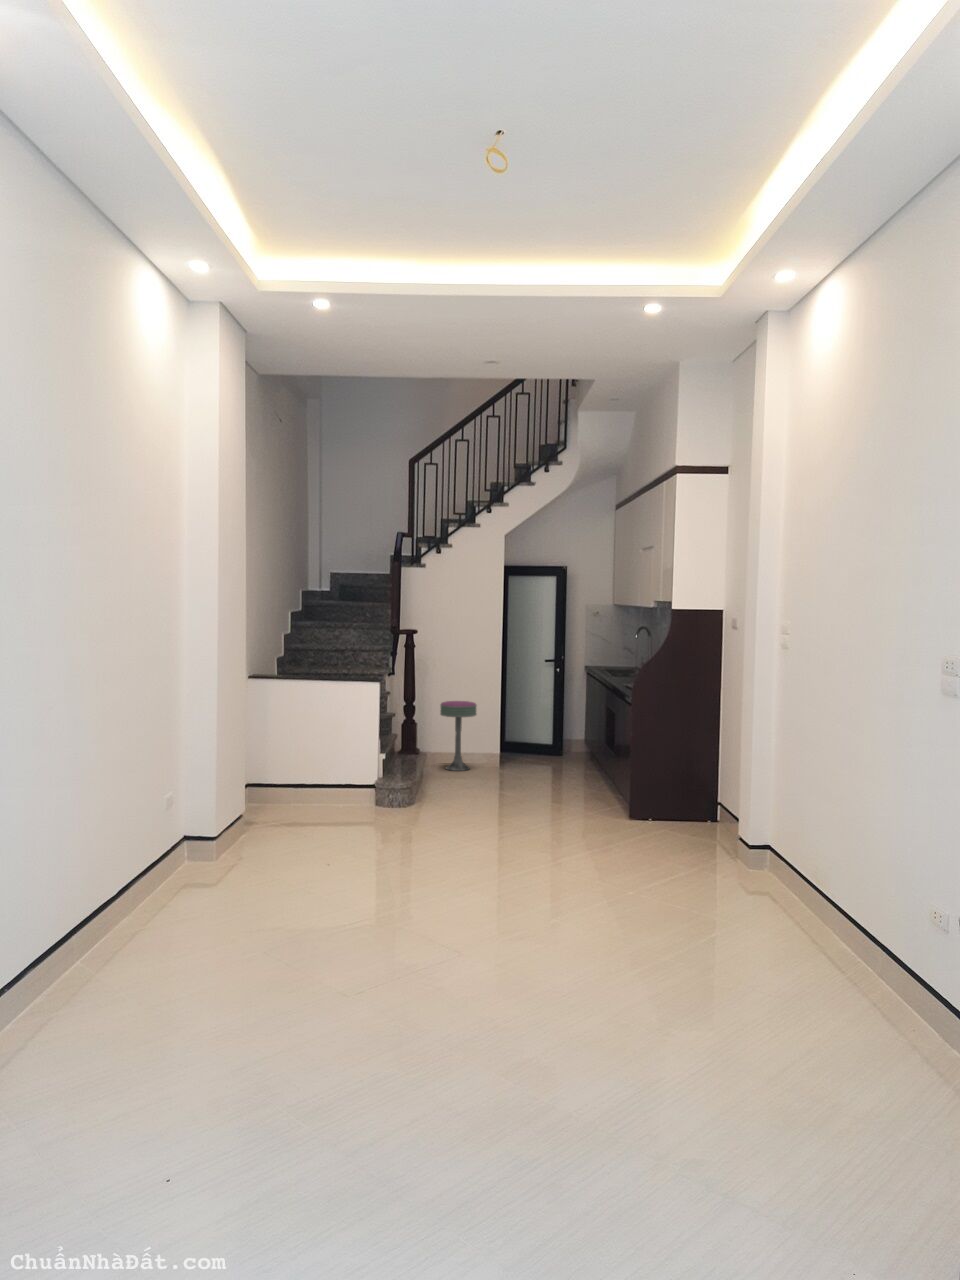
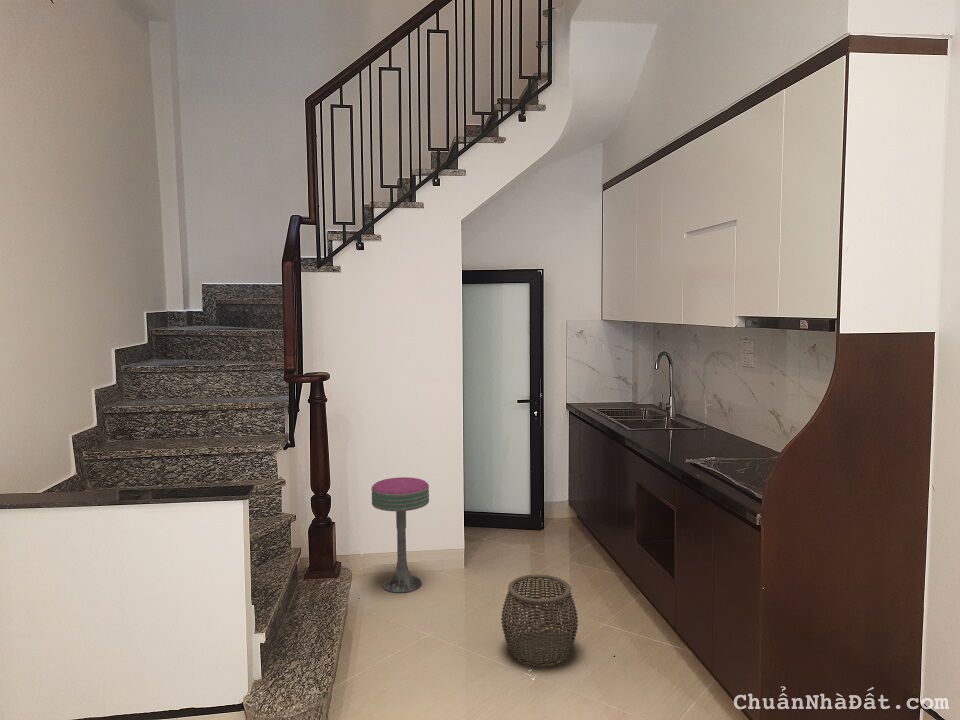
woven basket: none [509,749,554,793] -> present [501,574,578,665]

